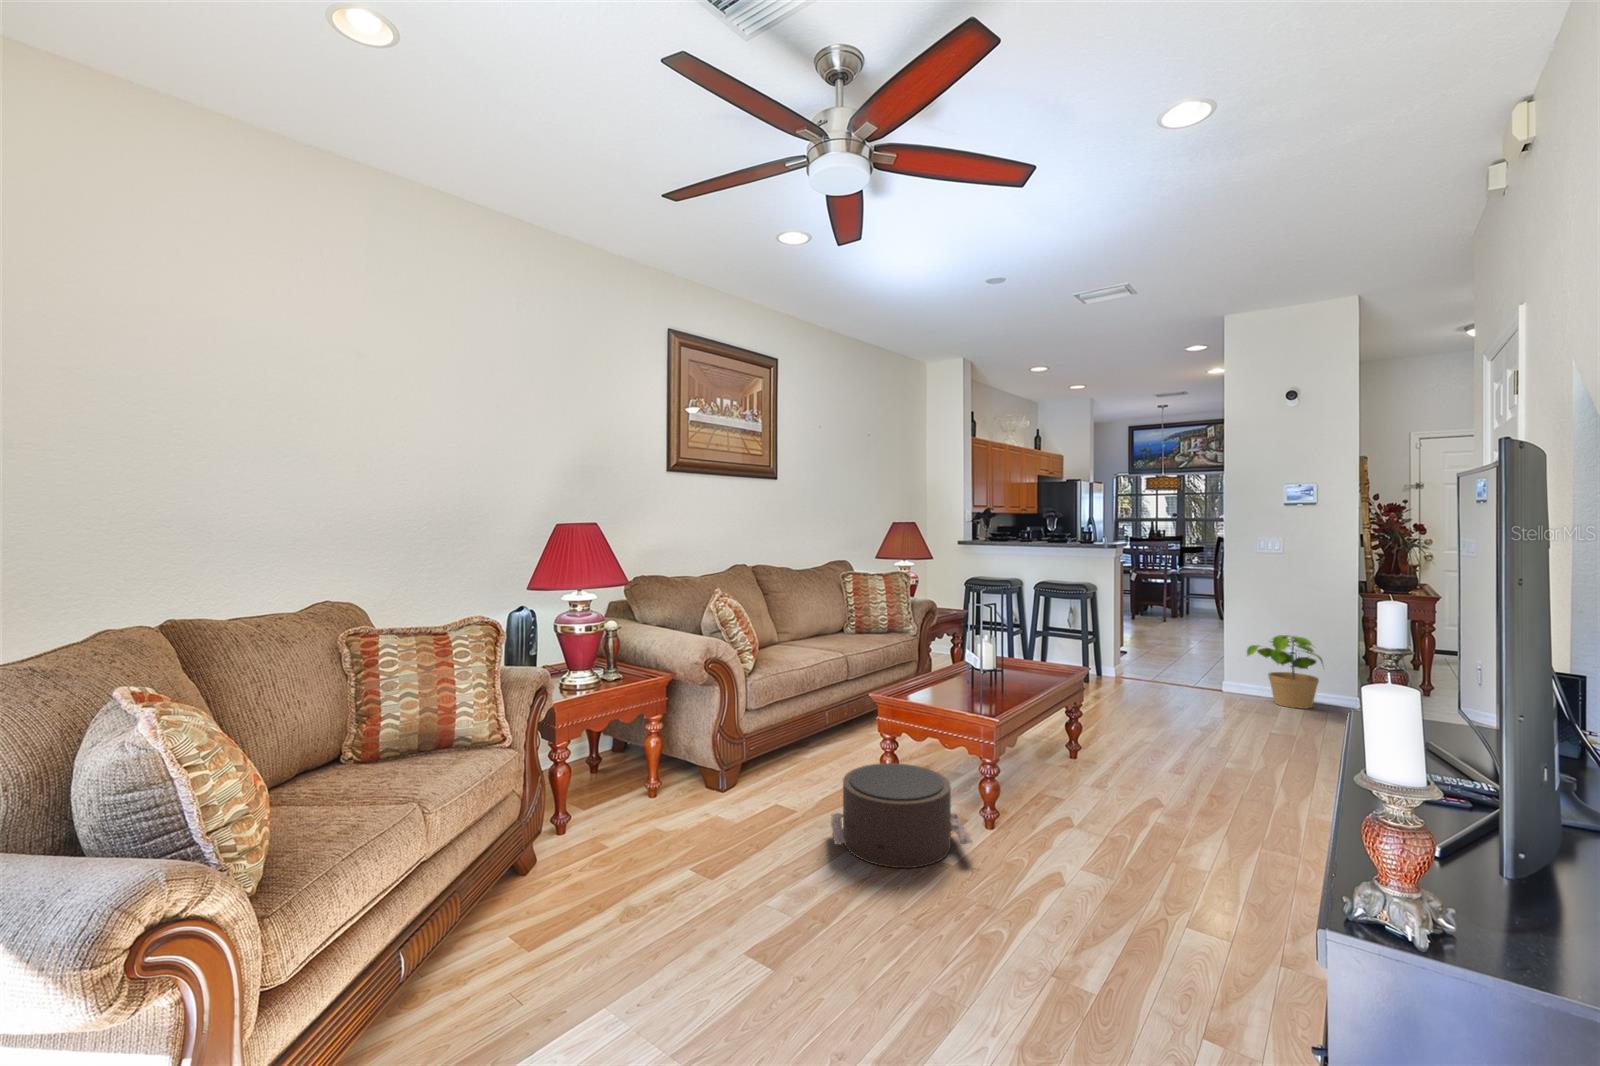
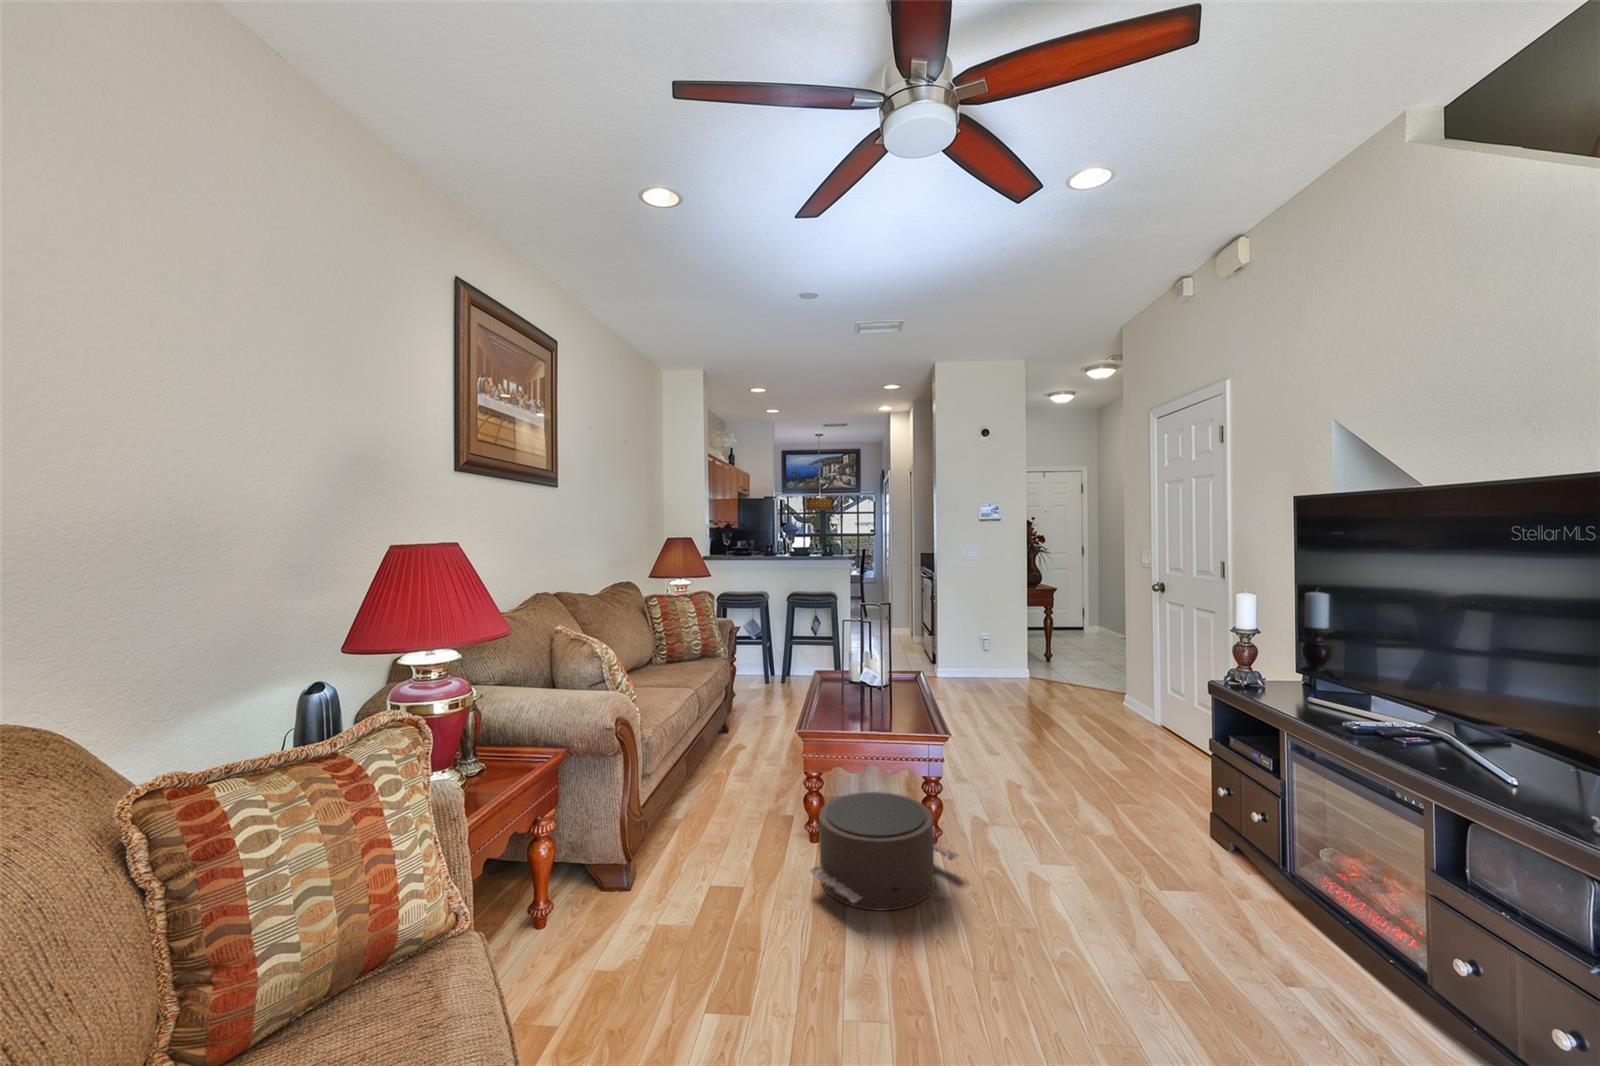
potted plant: present [1247,635,1323,709] -> none [956,621,1009,677]

